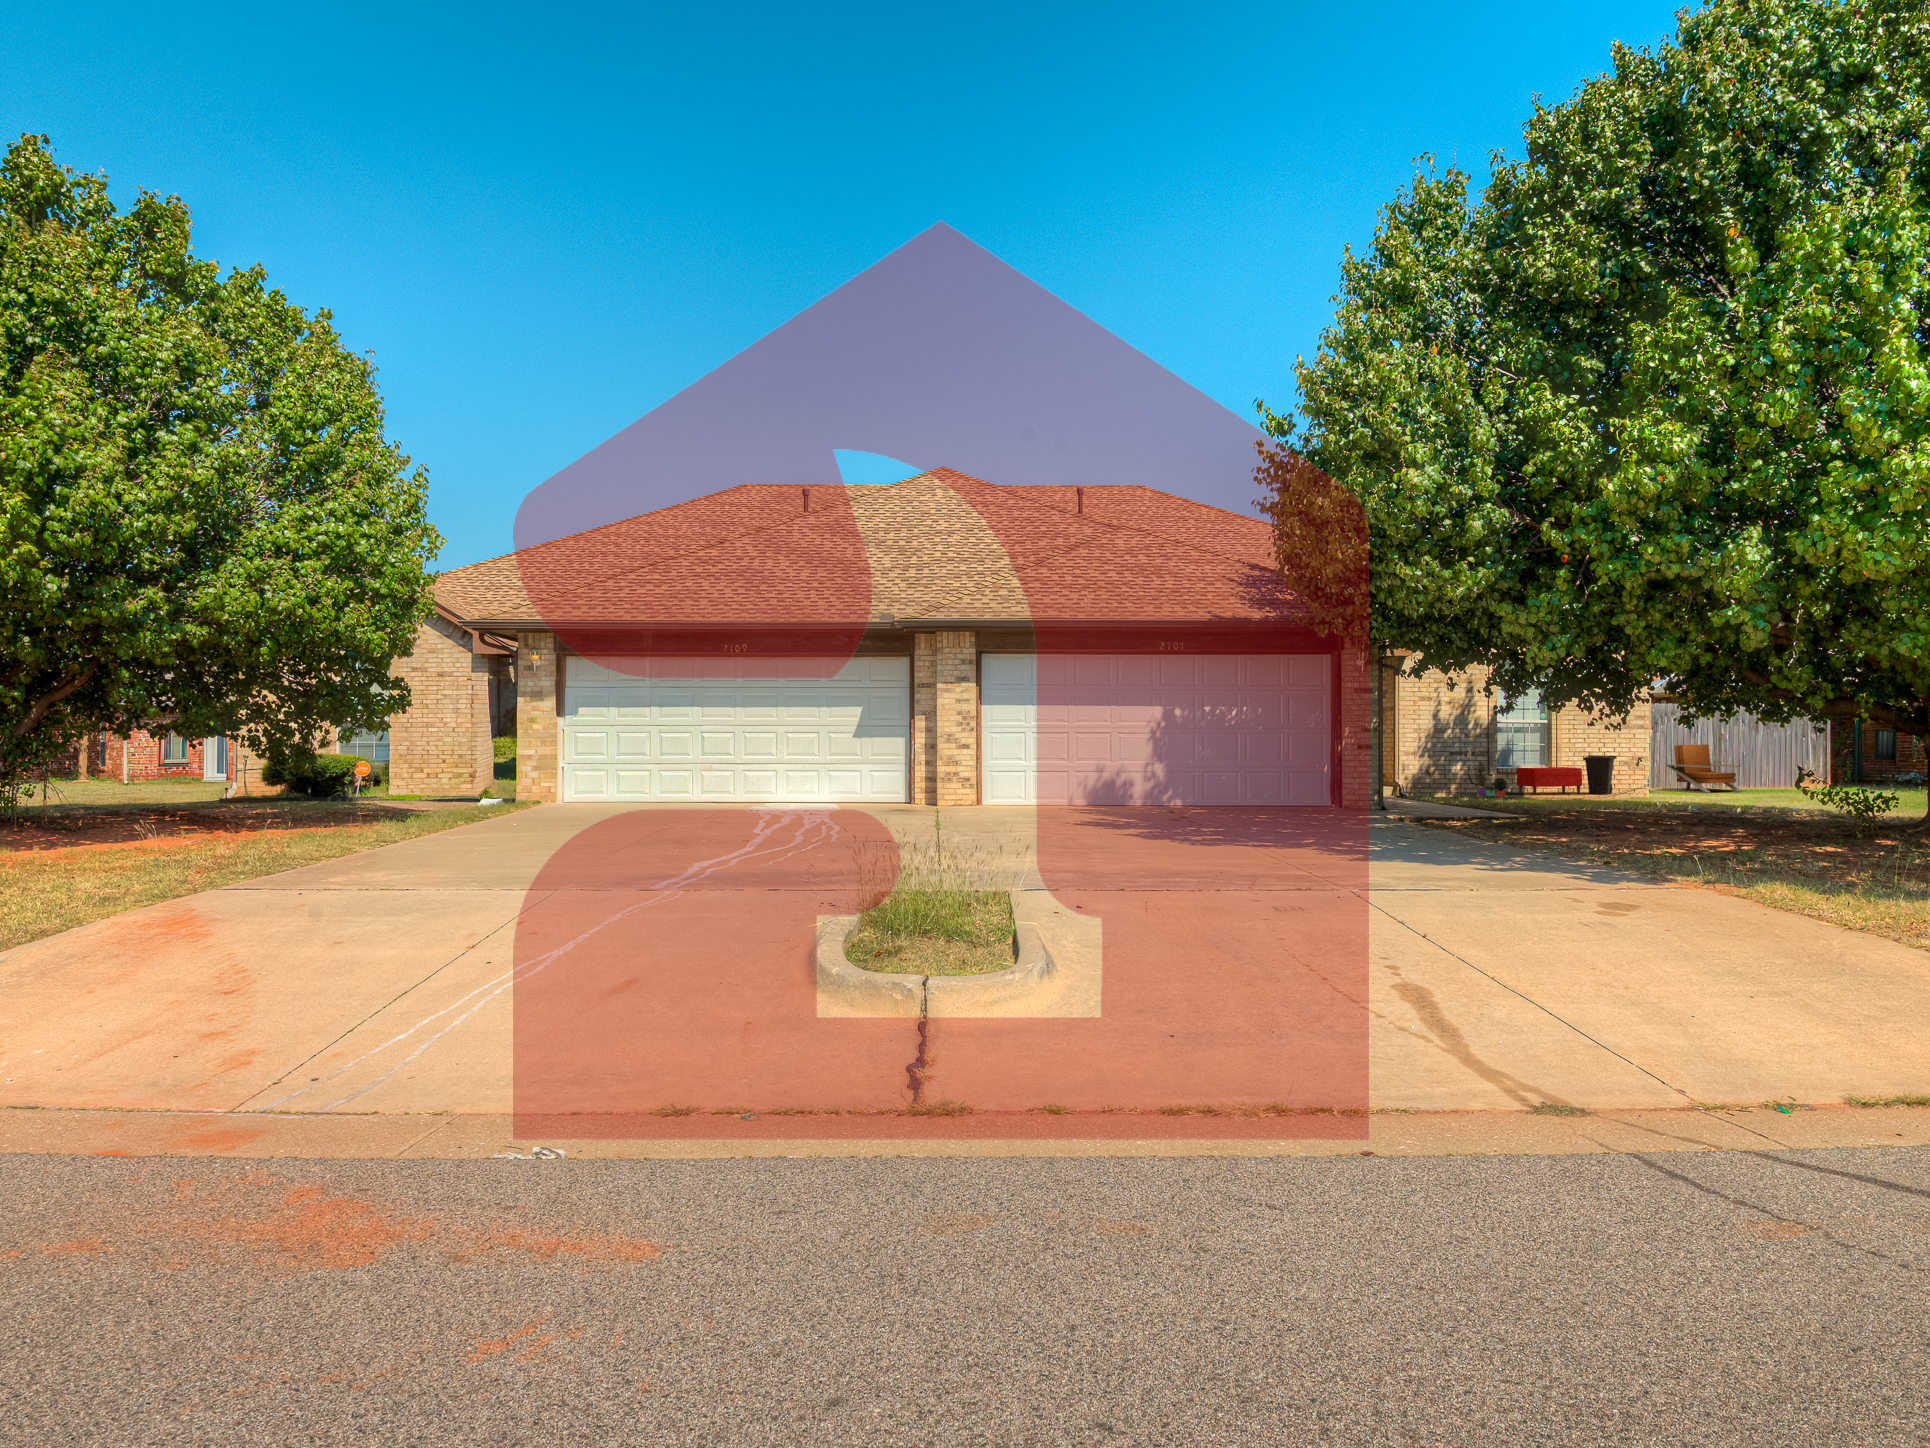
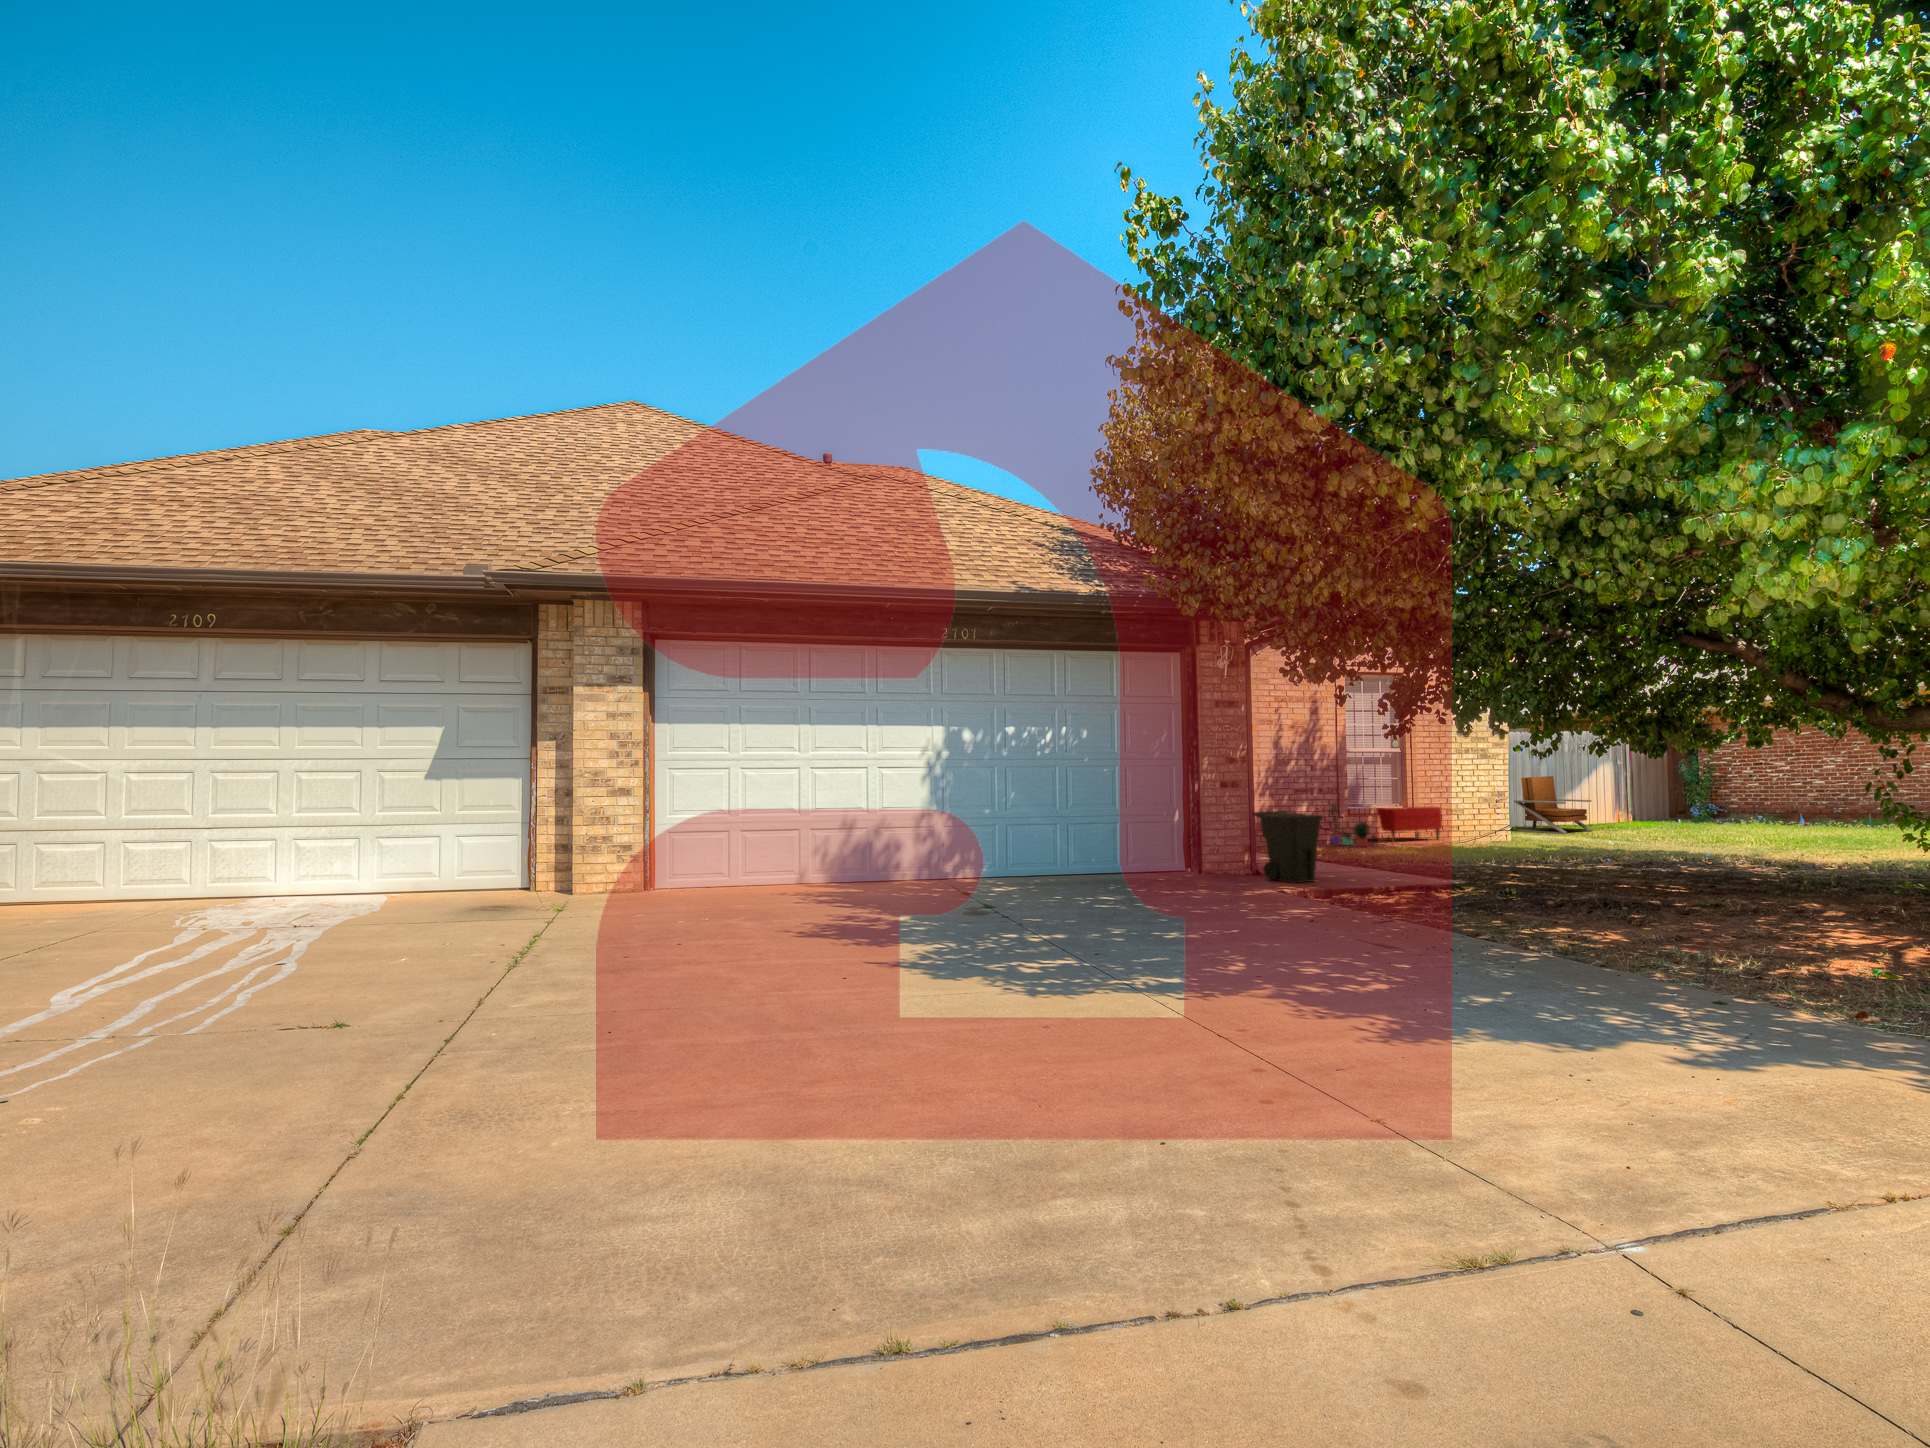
trash can: present [1583,755,1617,795] -> present [1253,811,1323,883]

